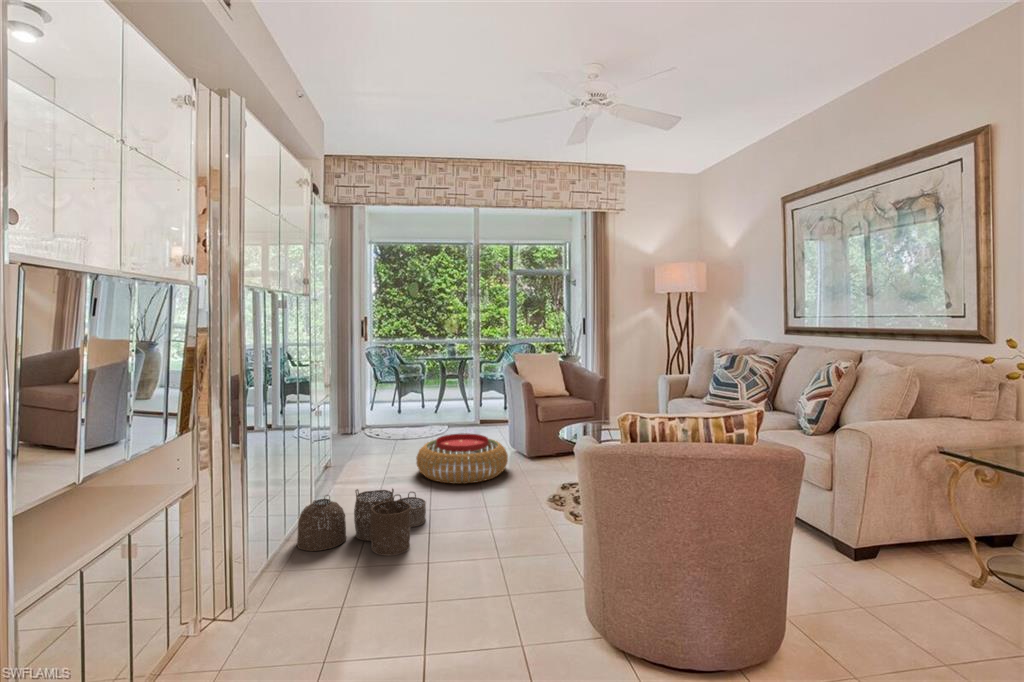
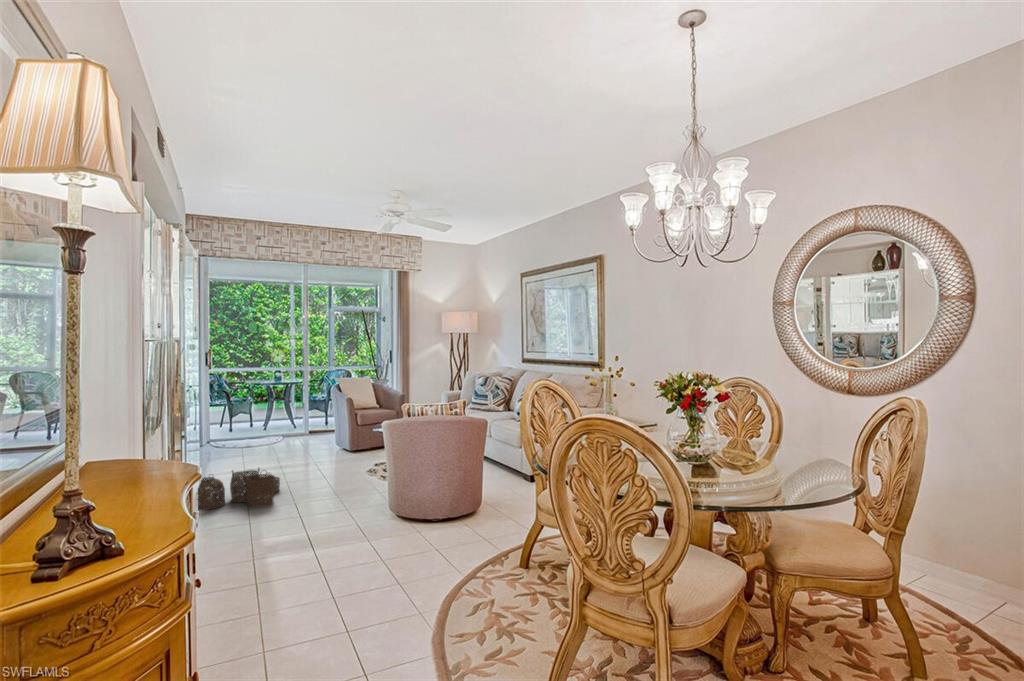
pouf: present [416,433,508,484] -> none [262,438,334,472]

